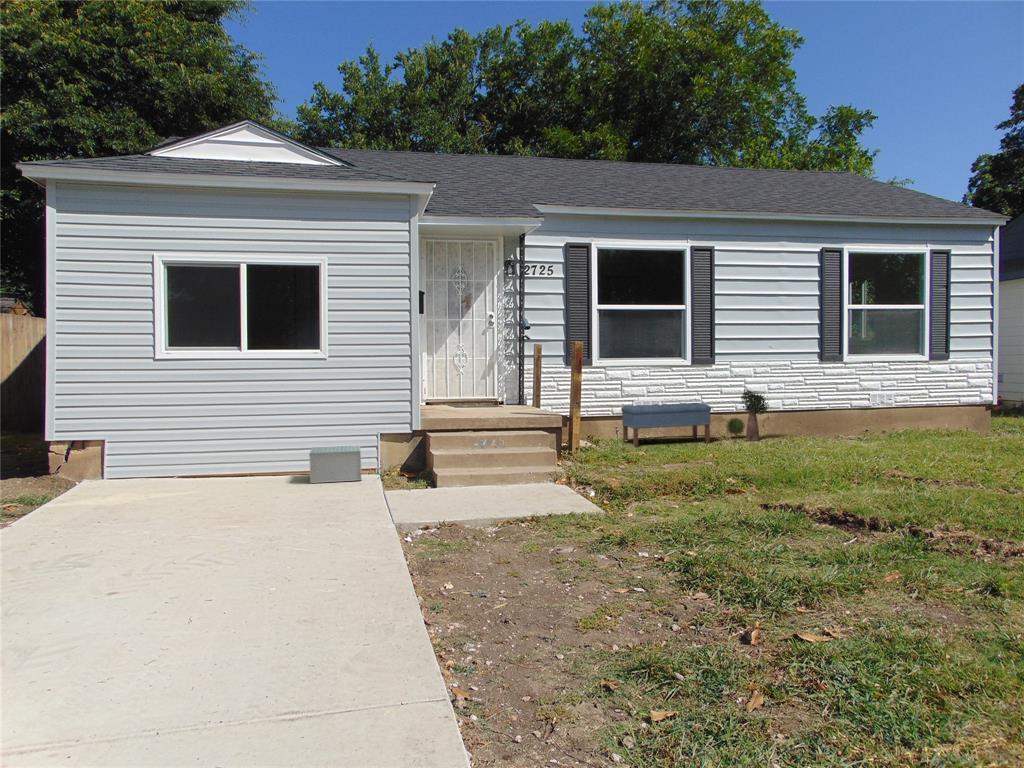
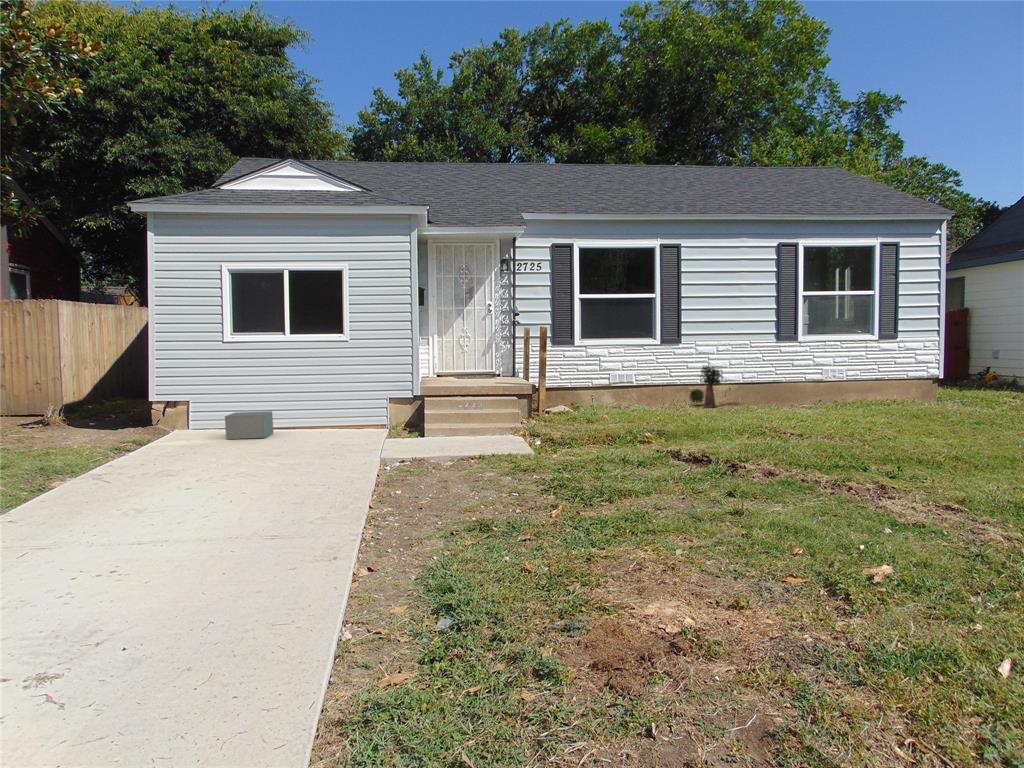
bench: present [621,403,711,447] -> none [597,376,672,412]
storage box: present [309,445,361,483] -> present [225,411,273,439]

